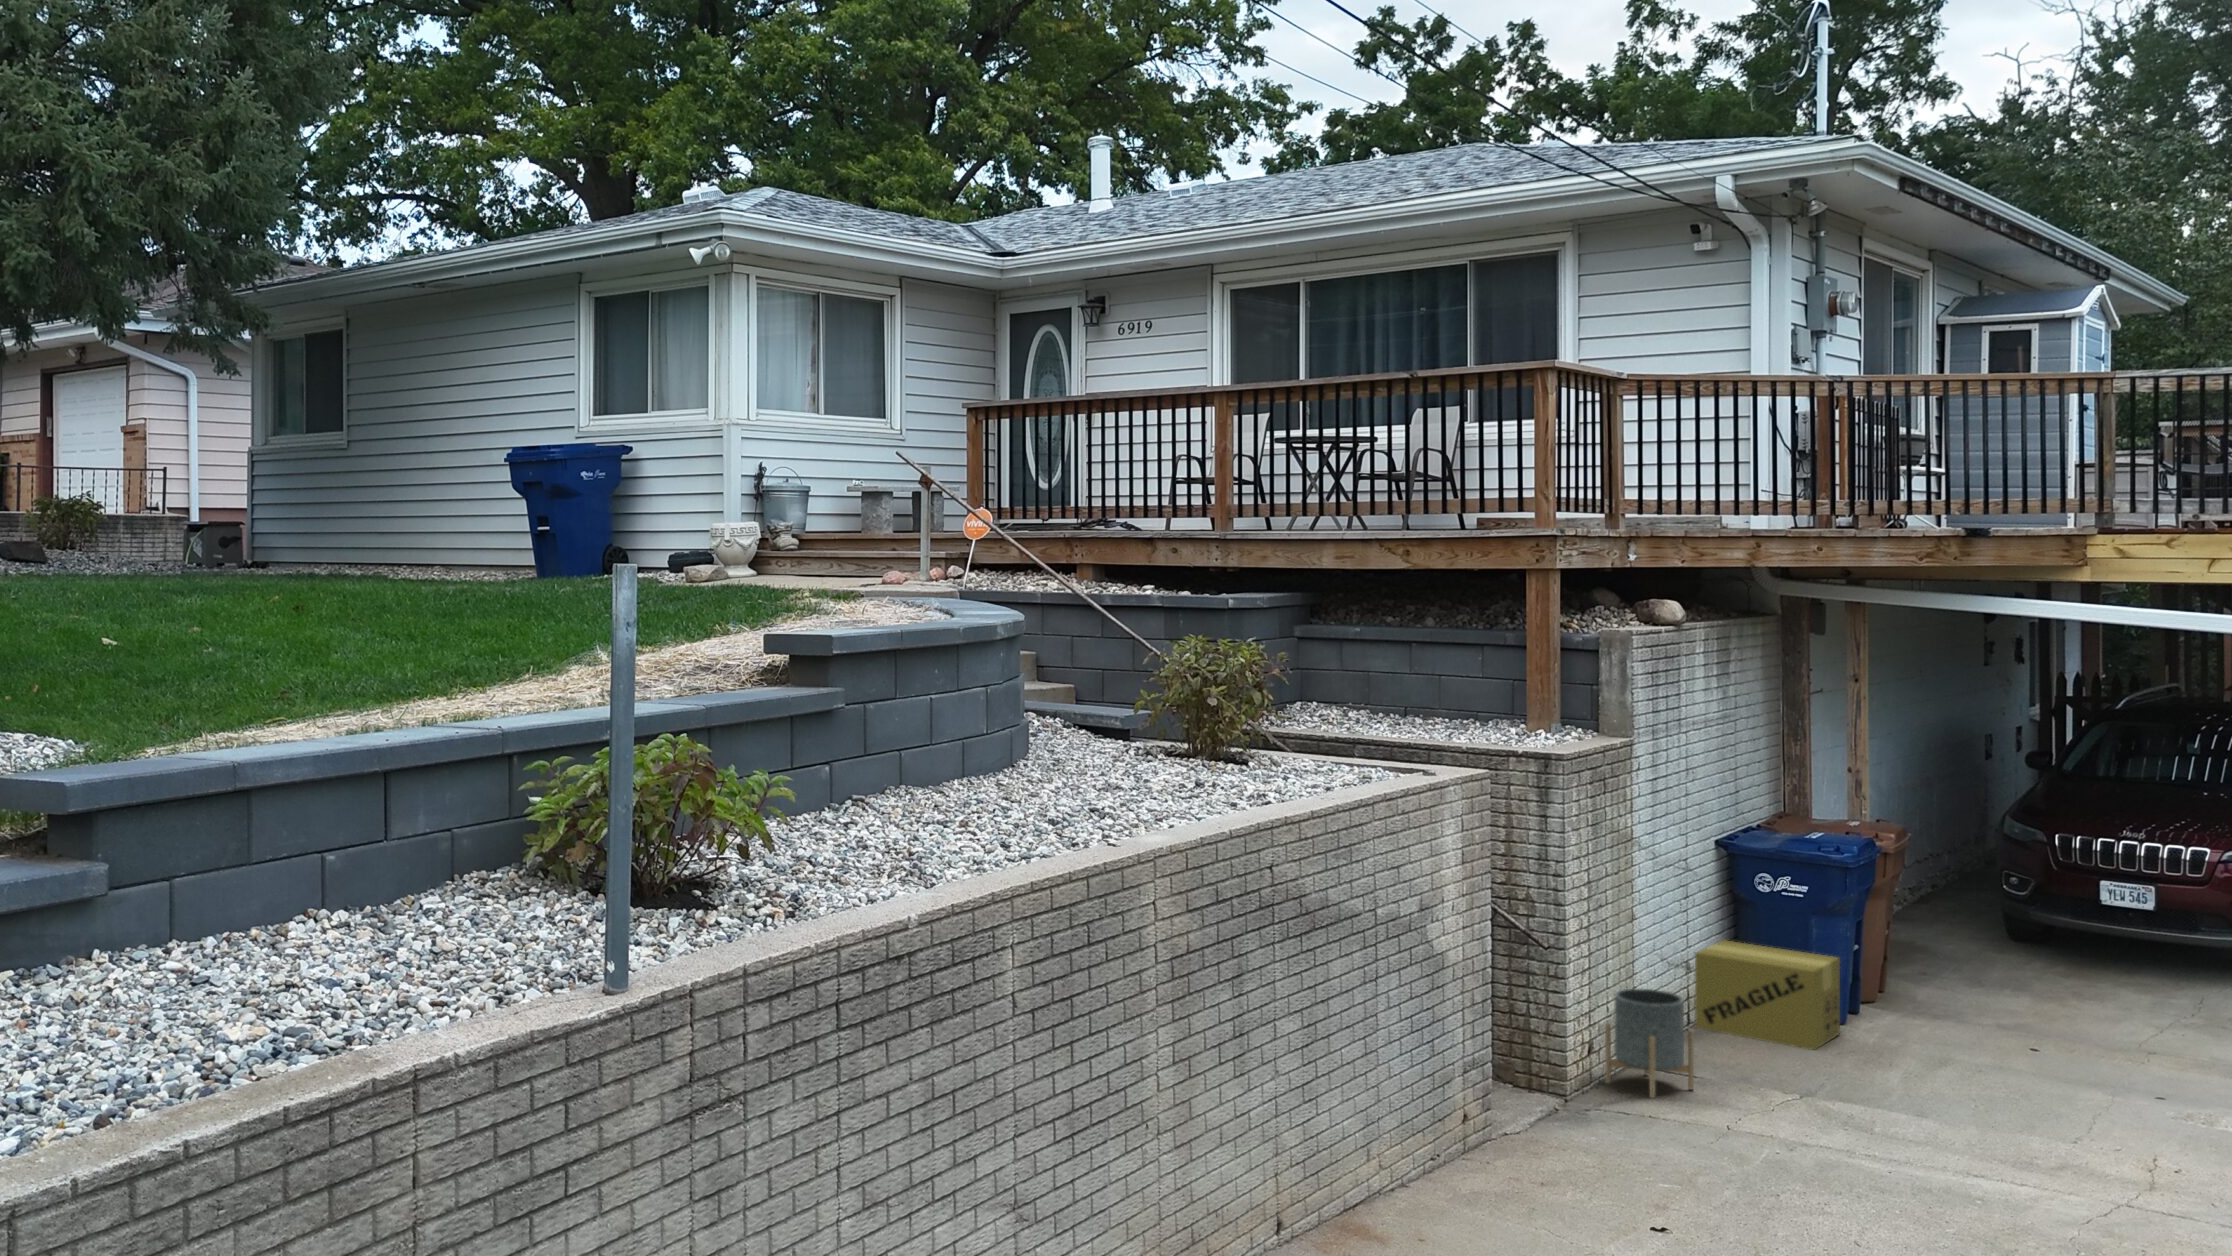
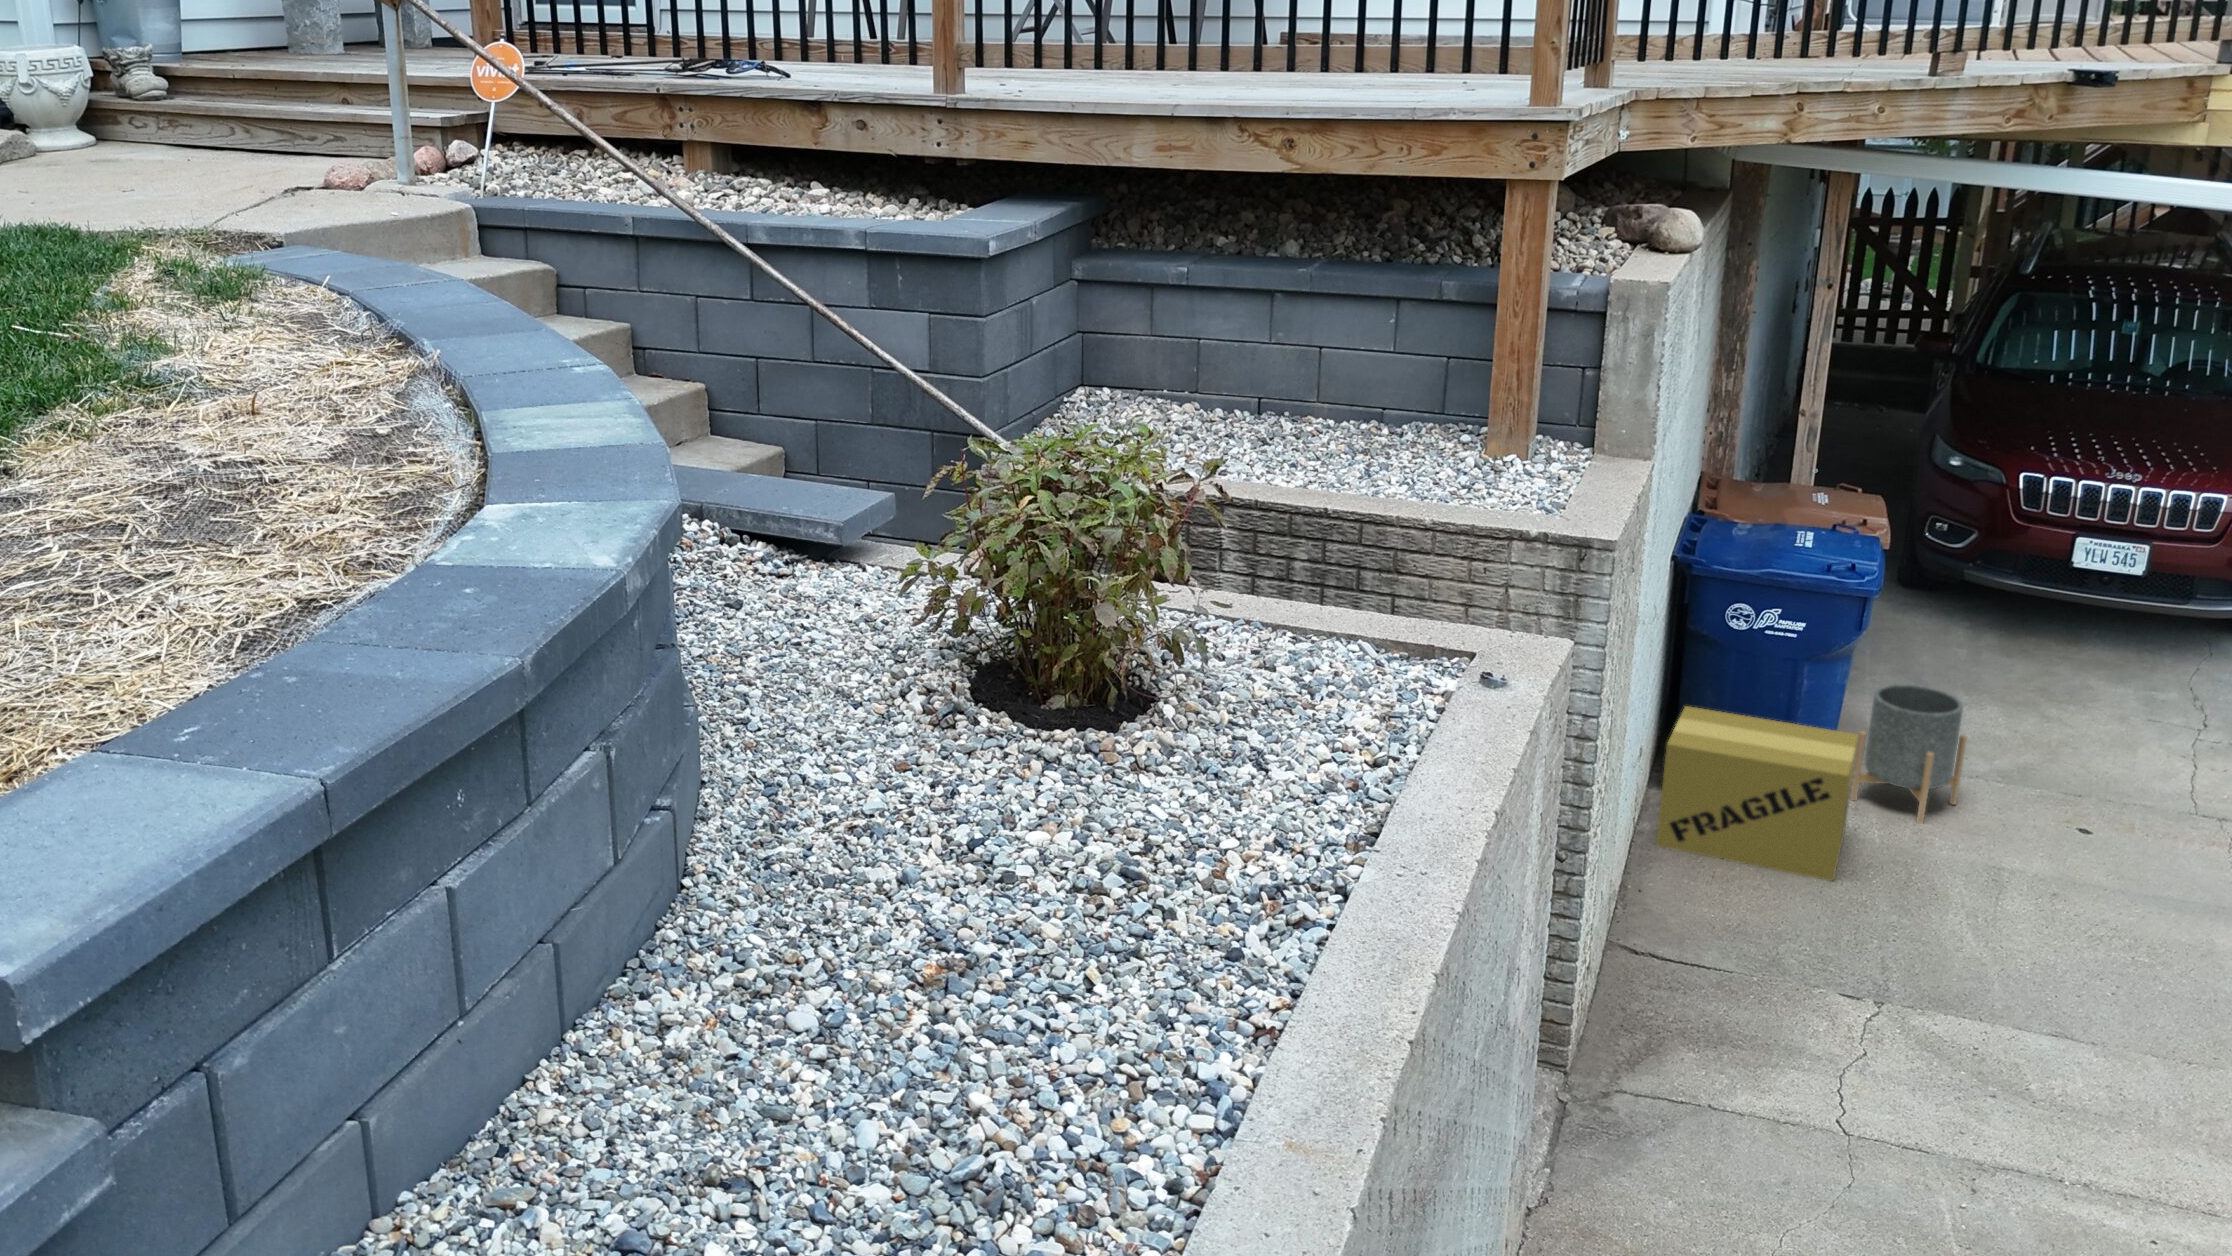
planter: present [1605,989,1694,1098] -> present [1850,684,1967,824]

